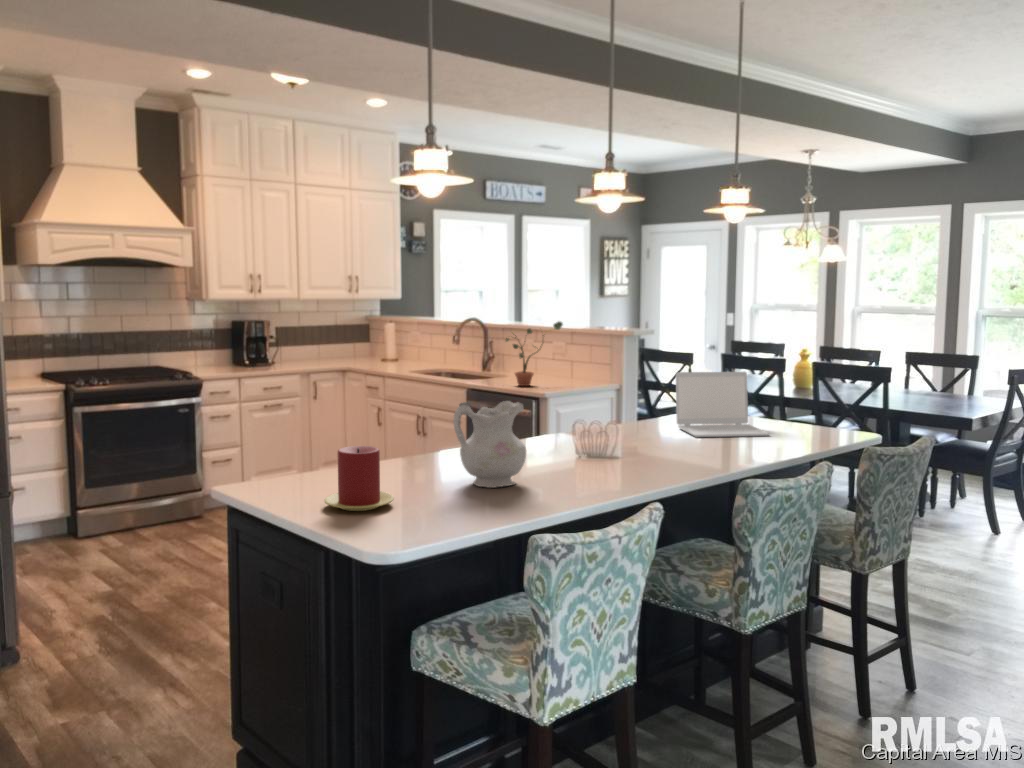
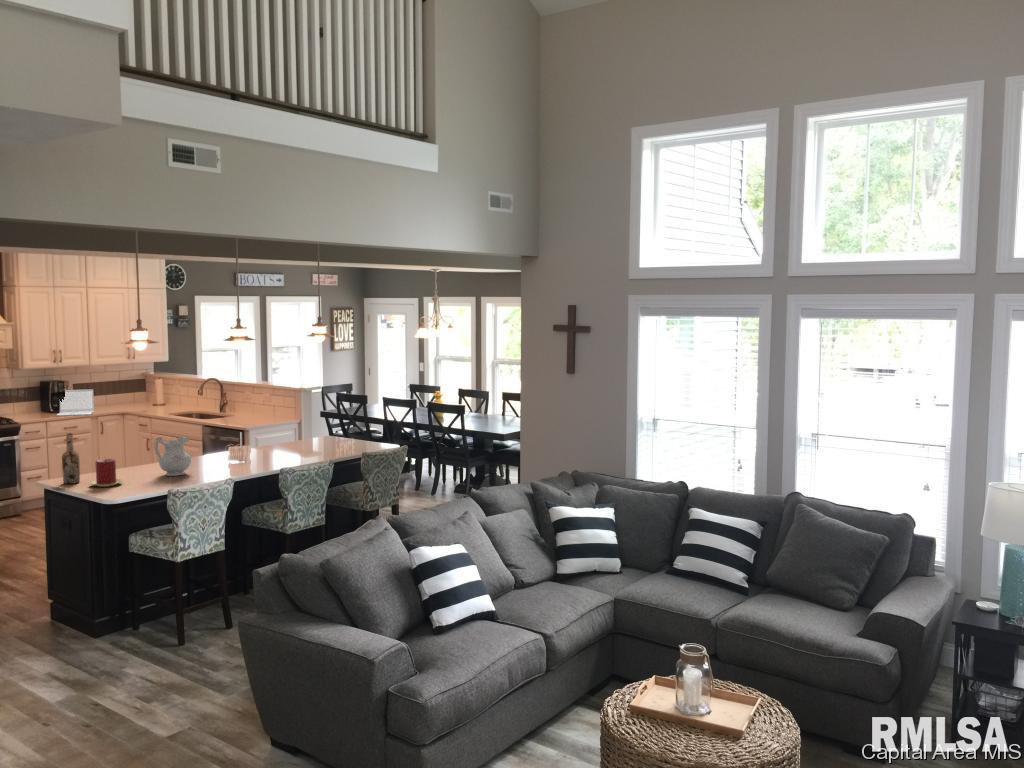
potted plant: present [506,322,563,386] -> none [224,383,261,423]
laptop: present [676,372,769,437] -> present [57,389,94,416]
wine bottle: none [265,386,301,499] -> present [62,433,80,484]

